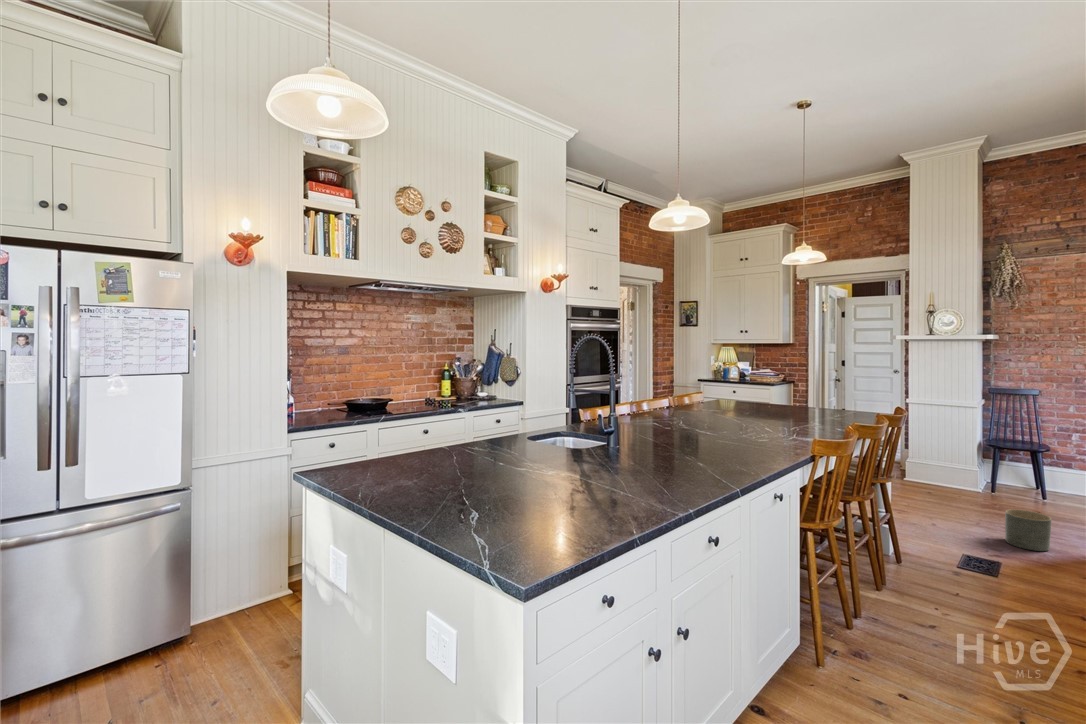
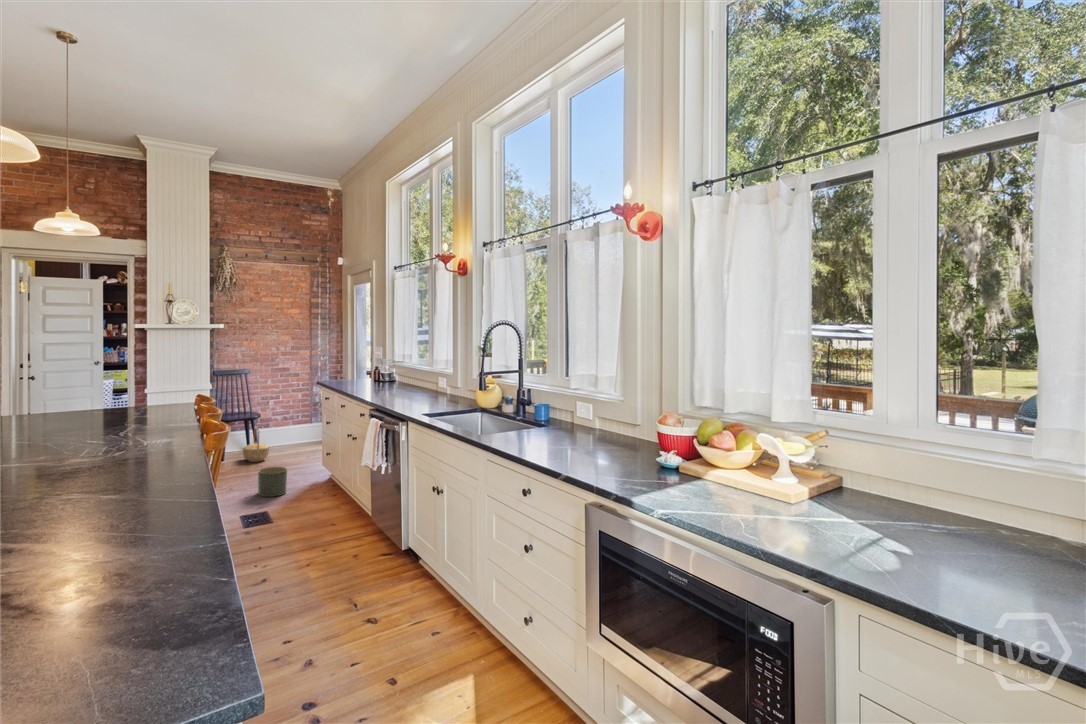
basket: none [1017,460,1058,506] -> present [243,426,269,462]

